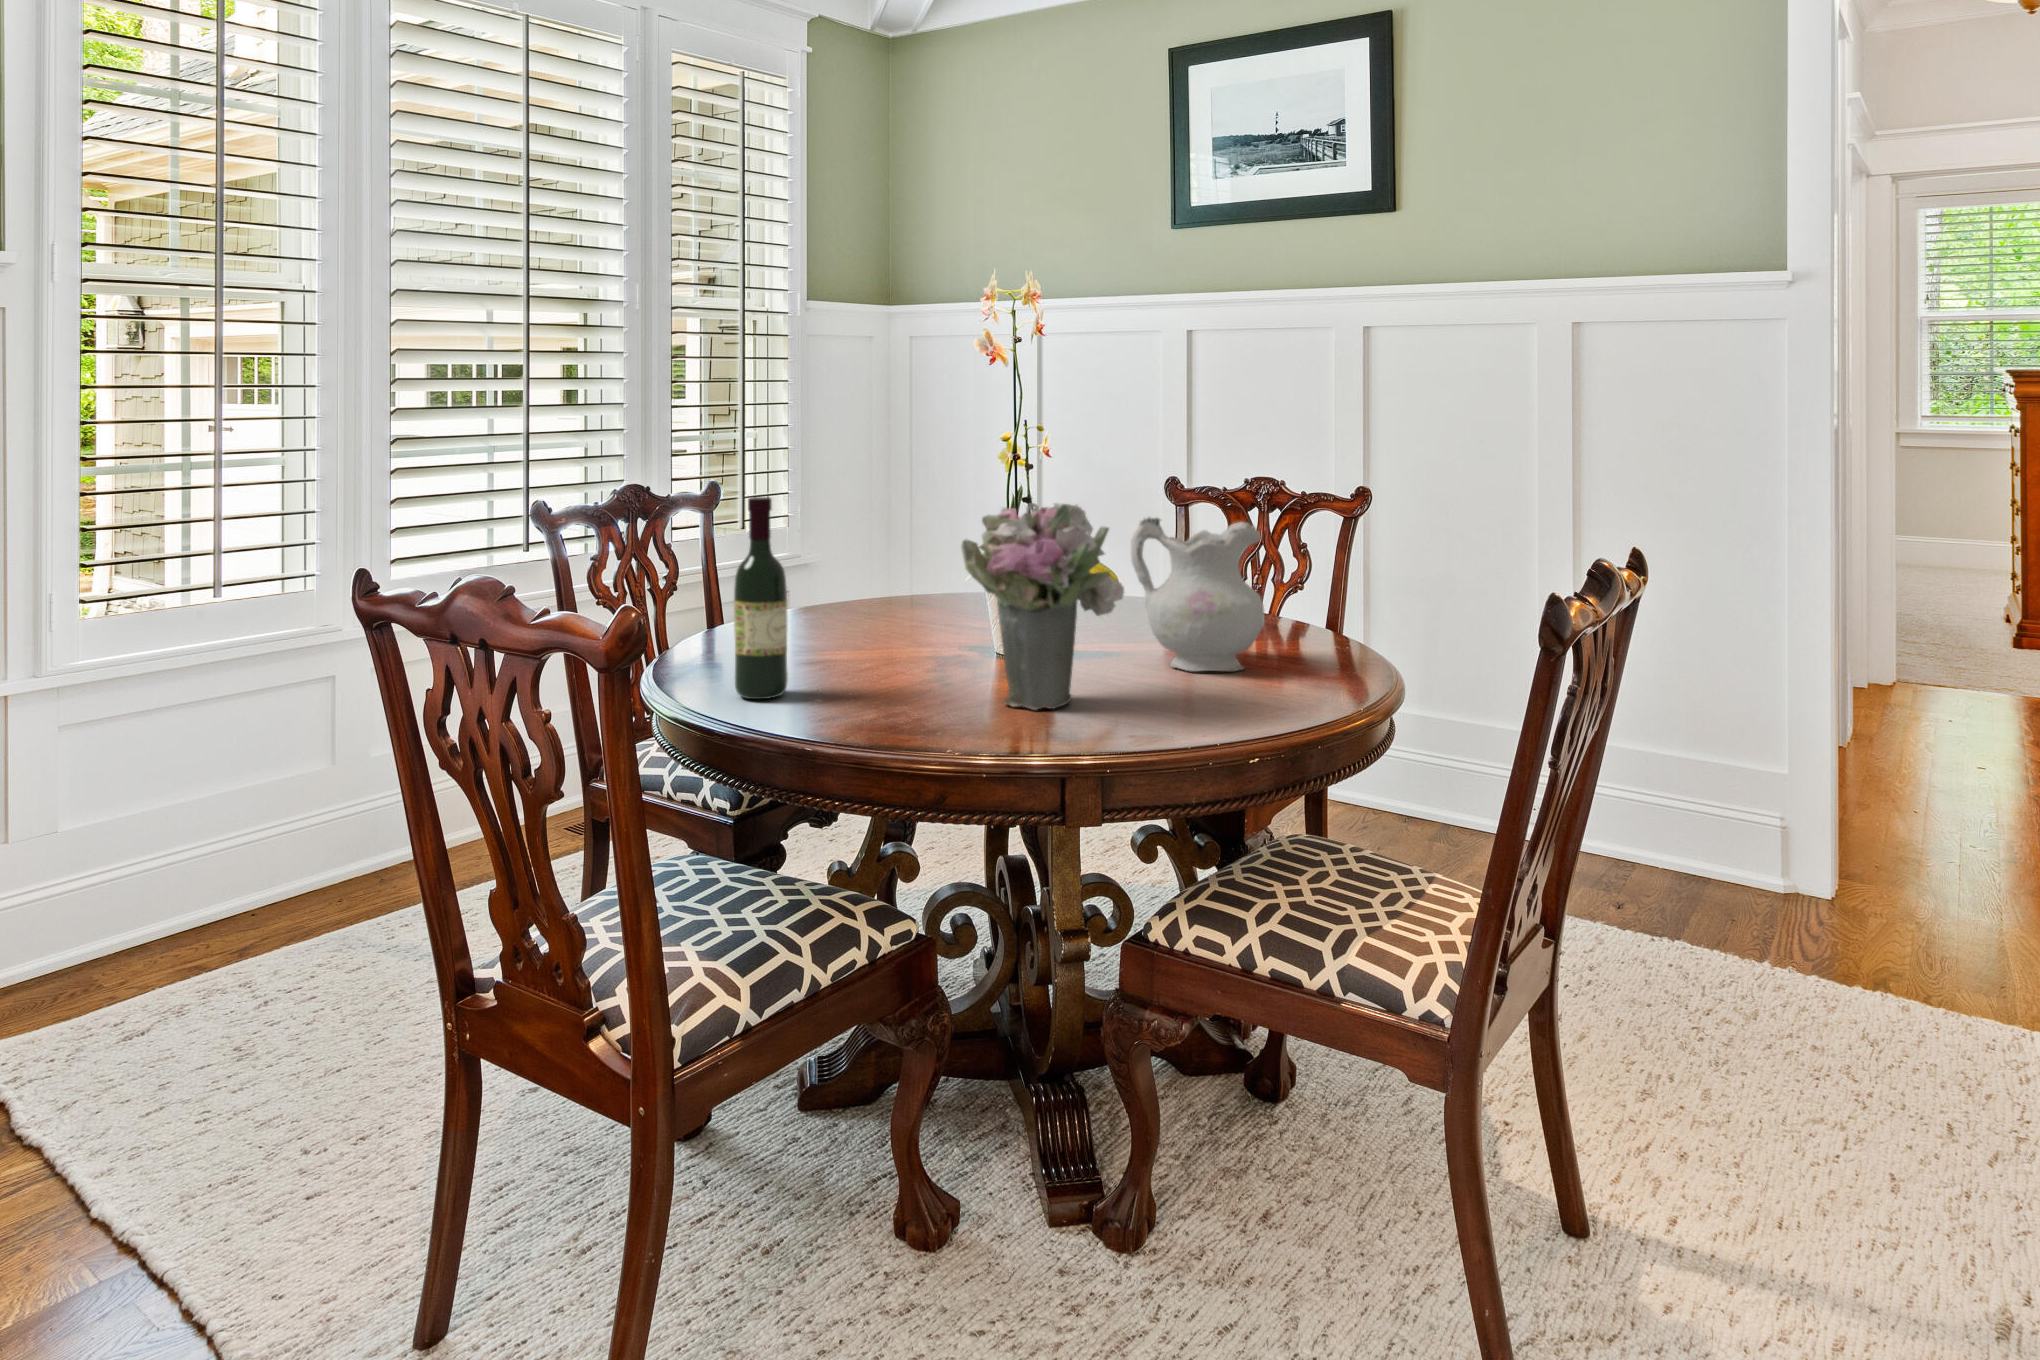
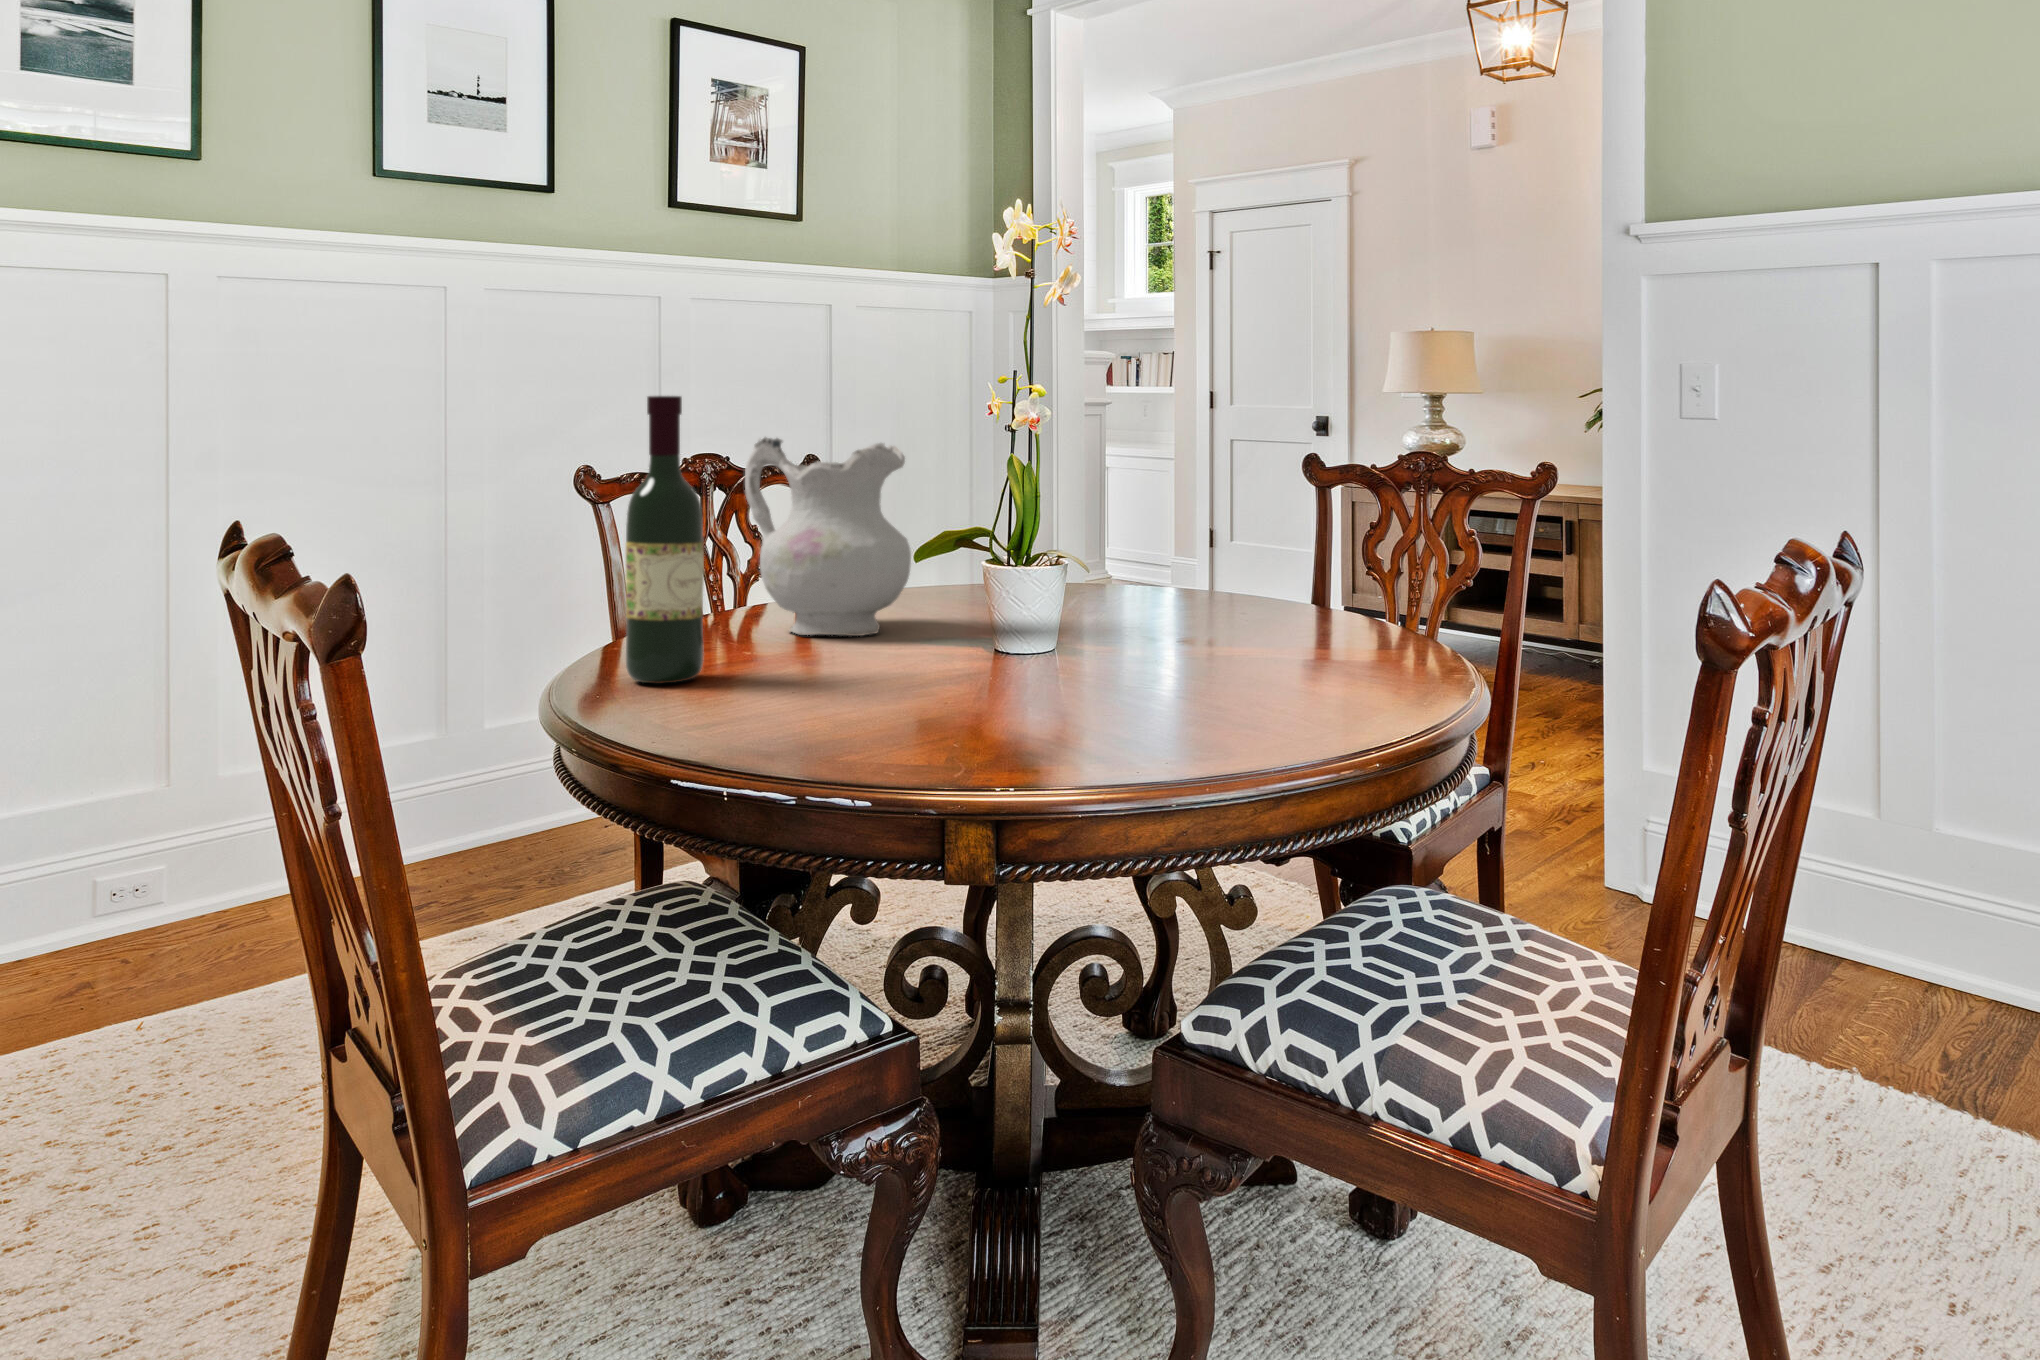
flower bouquet: present [961,503,1124,710] -> none [936,397,1183,703]
ceramic pitcher: present [1131,517,1264,671] -> present [745,437,911,636]

